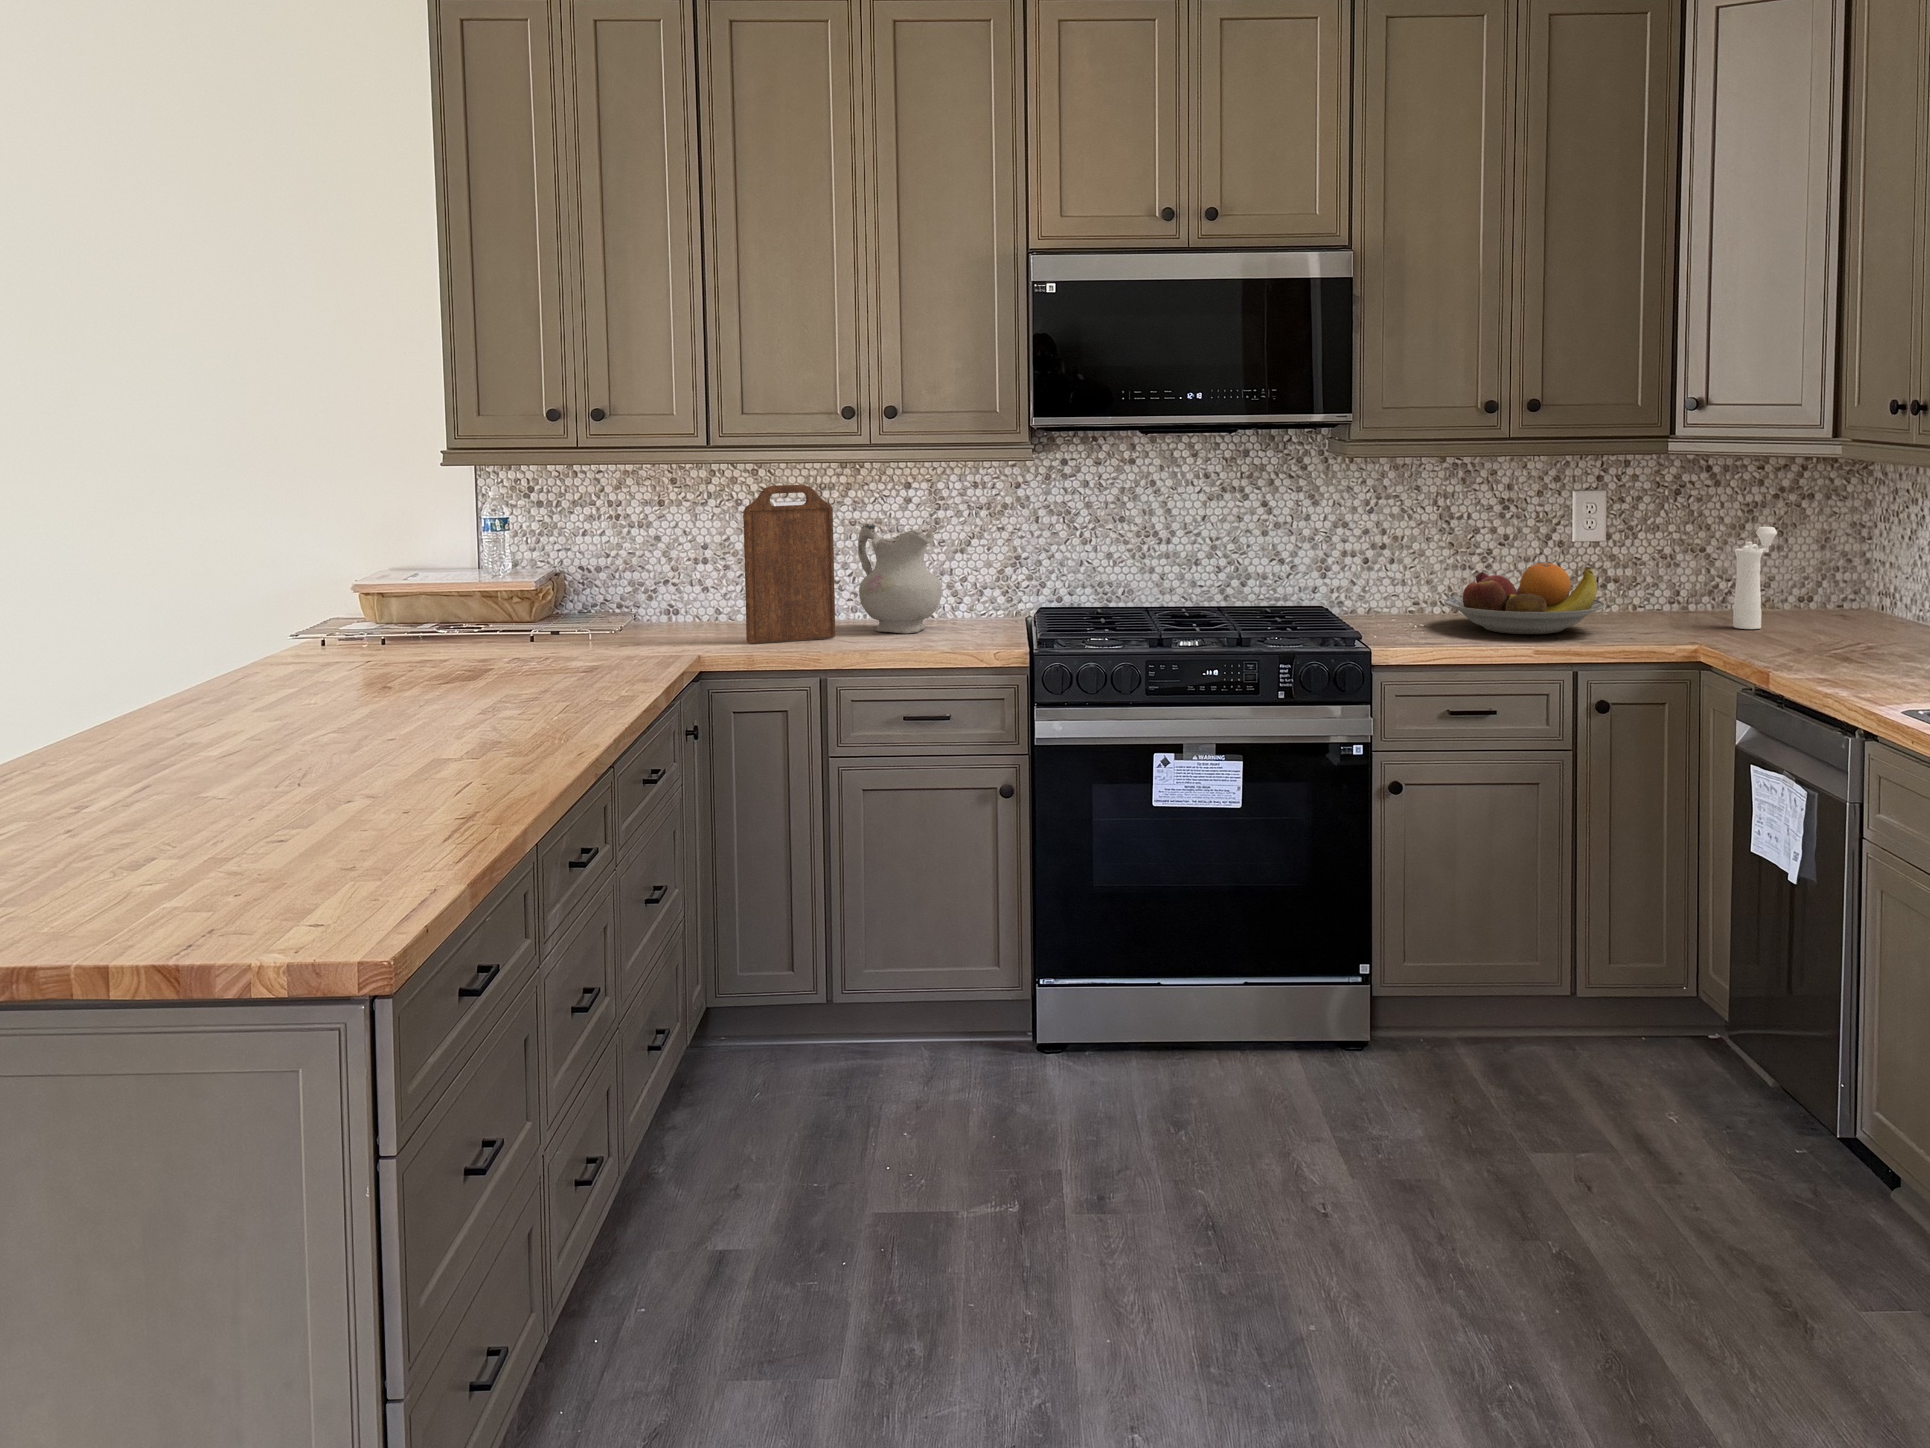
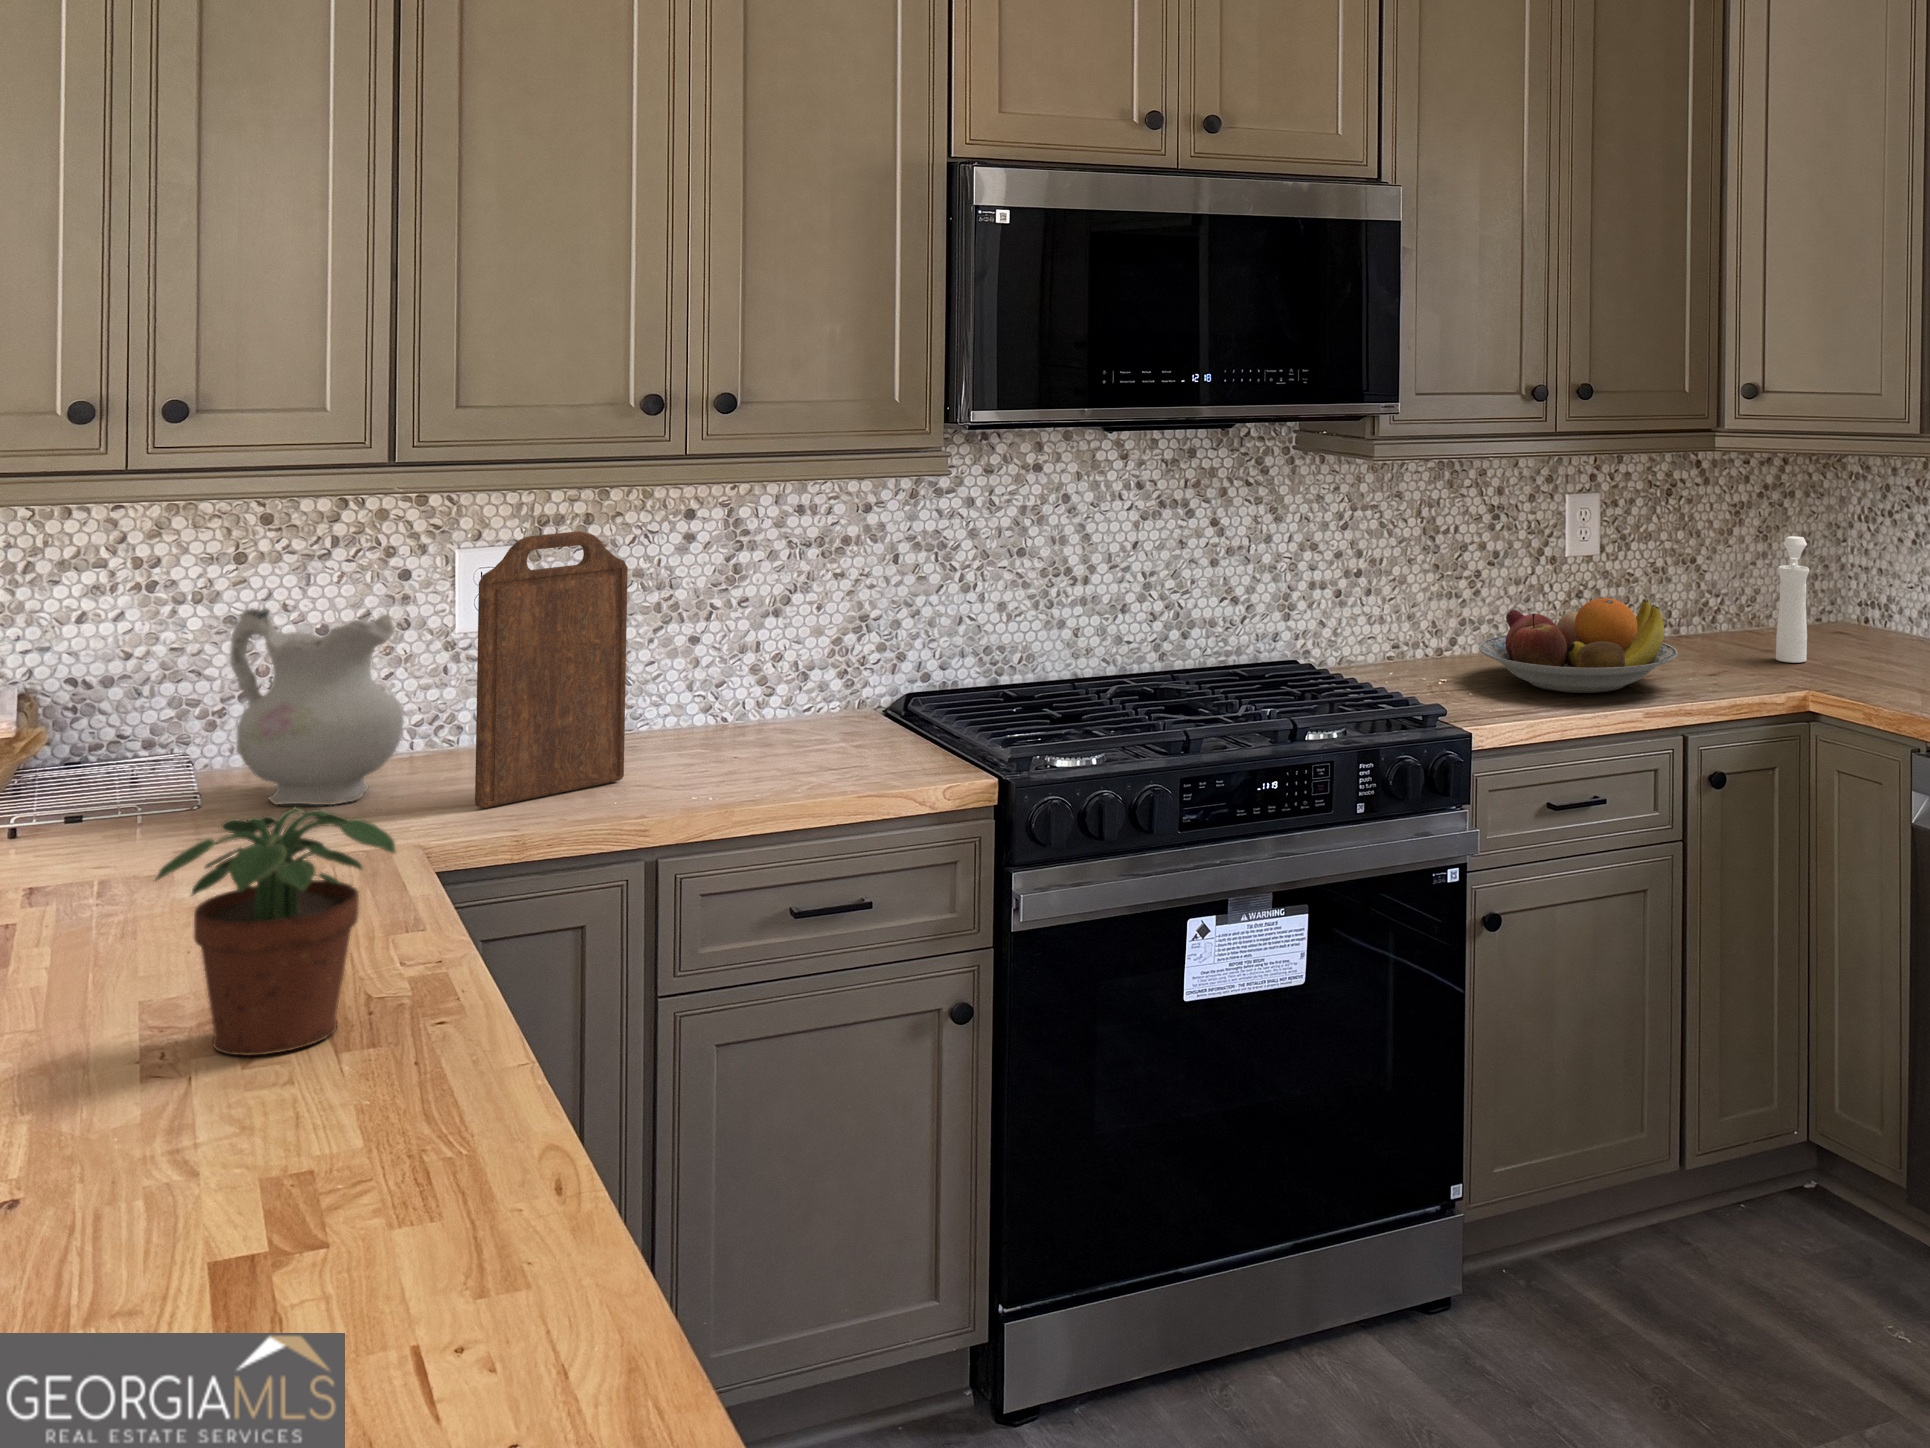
ceramic pitcher: present [858,523,942,633] -> present [230,608,404,805]
potted plant: none [479,594,590,712] -> present [155,807,395,1056]

